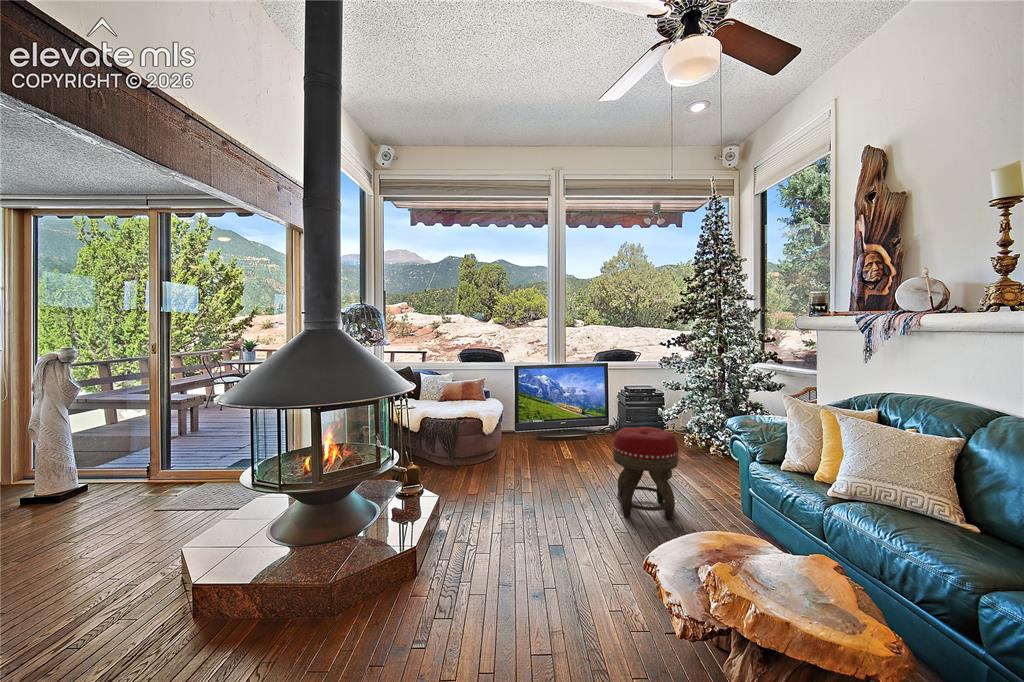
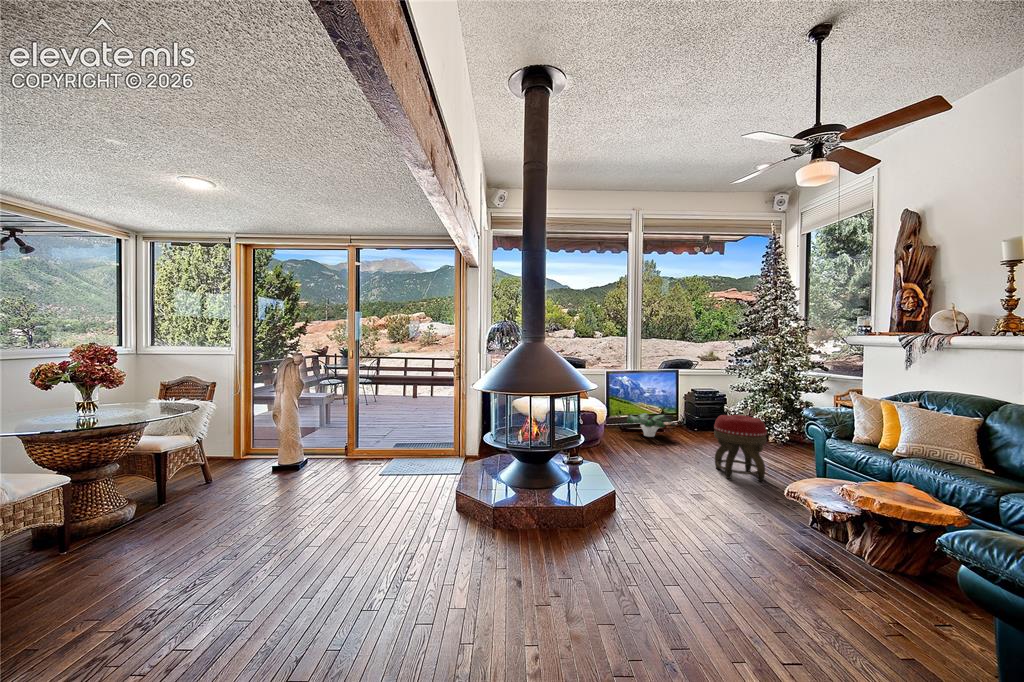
potted plant: none [534,419,593,450] -> present [627,413,676,437]

